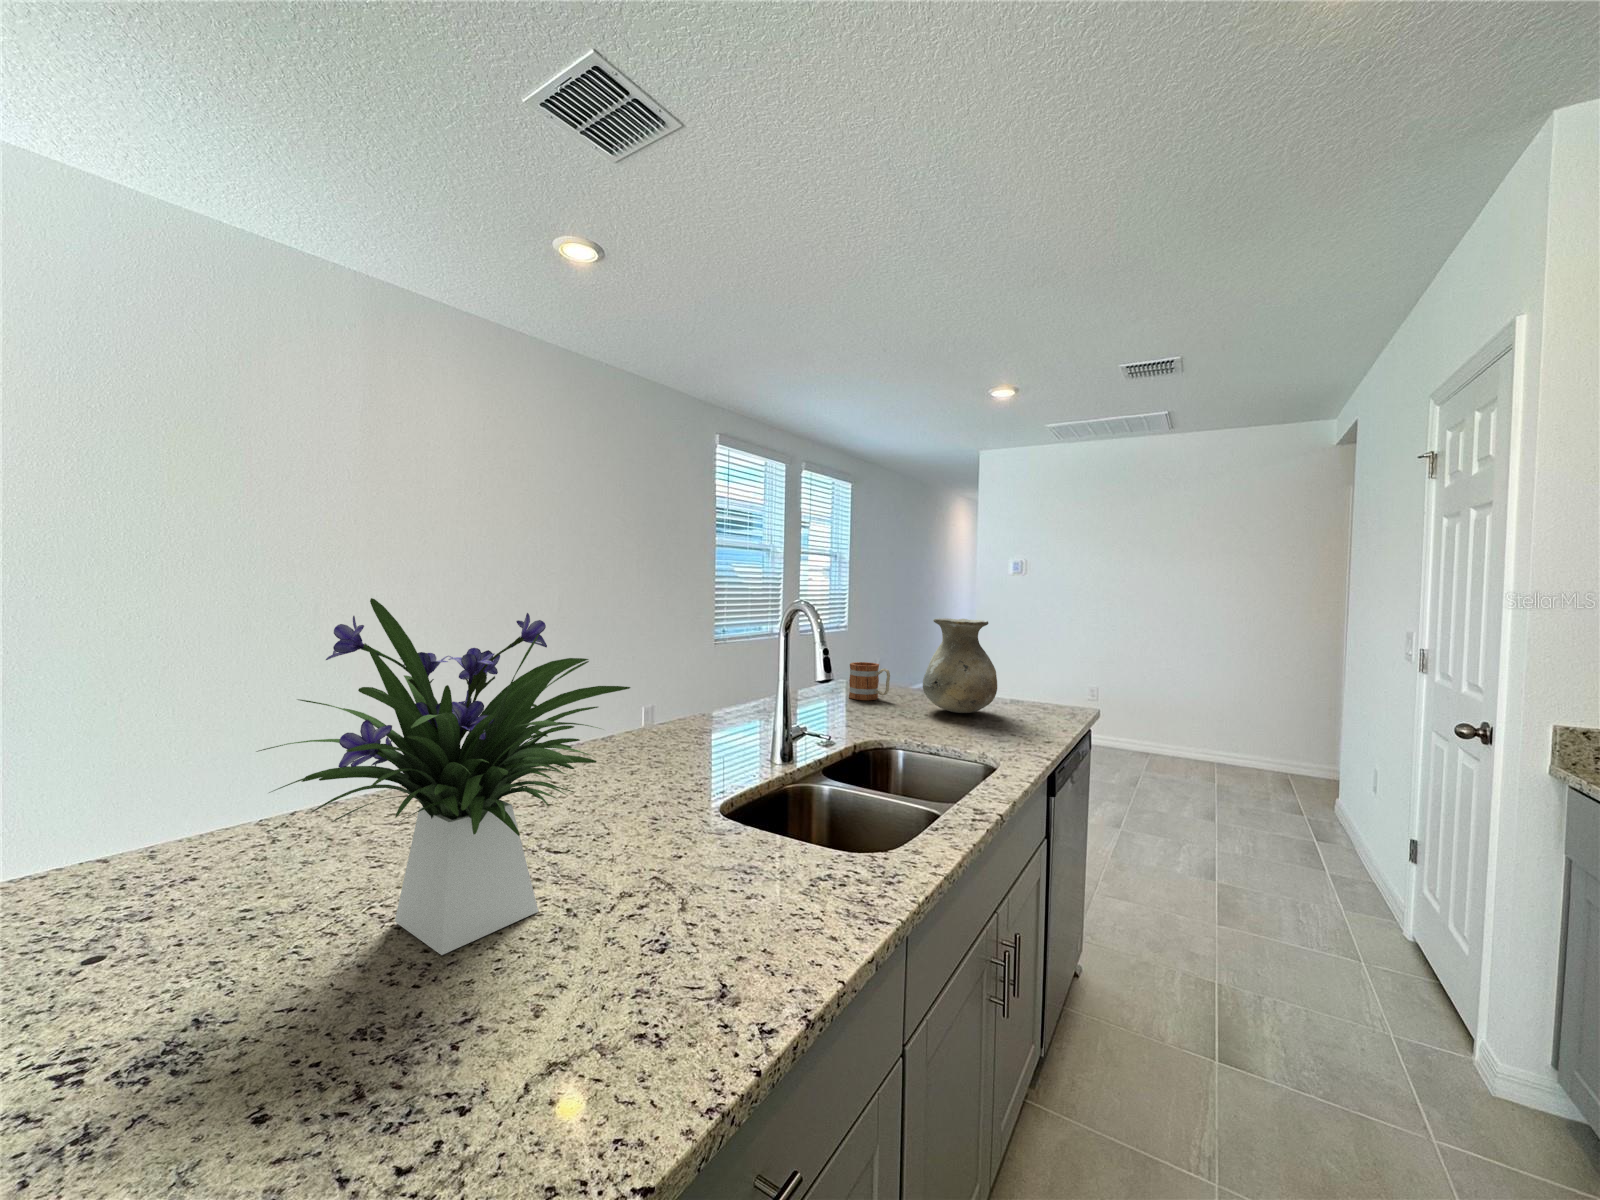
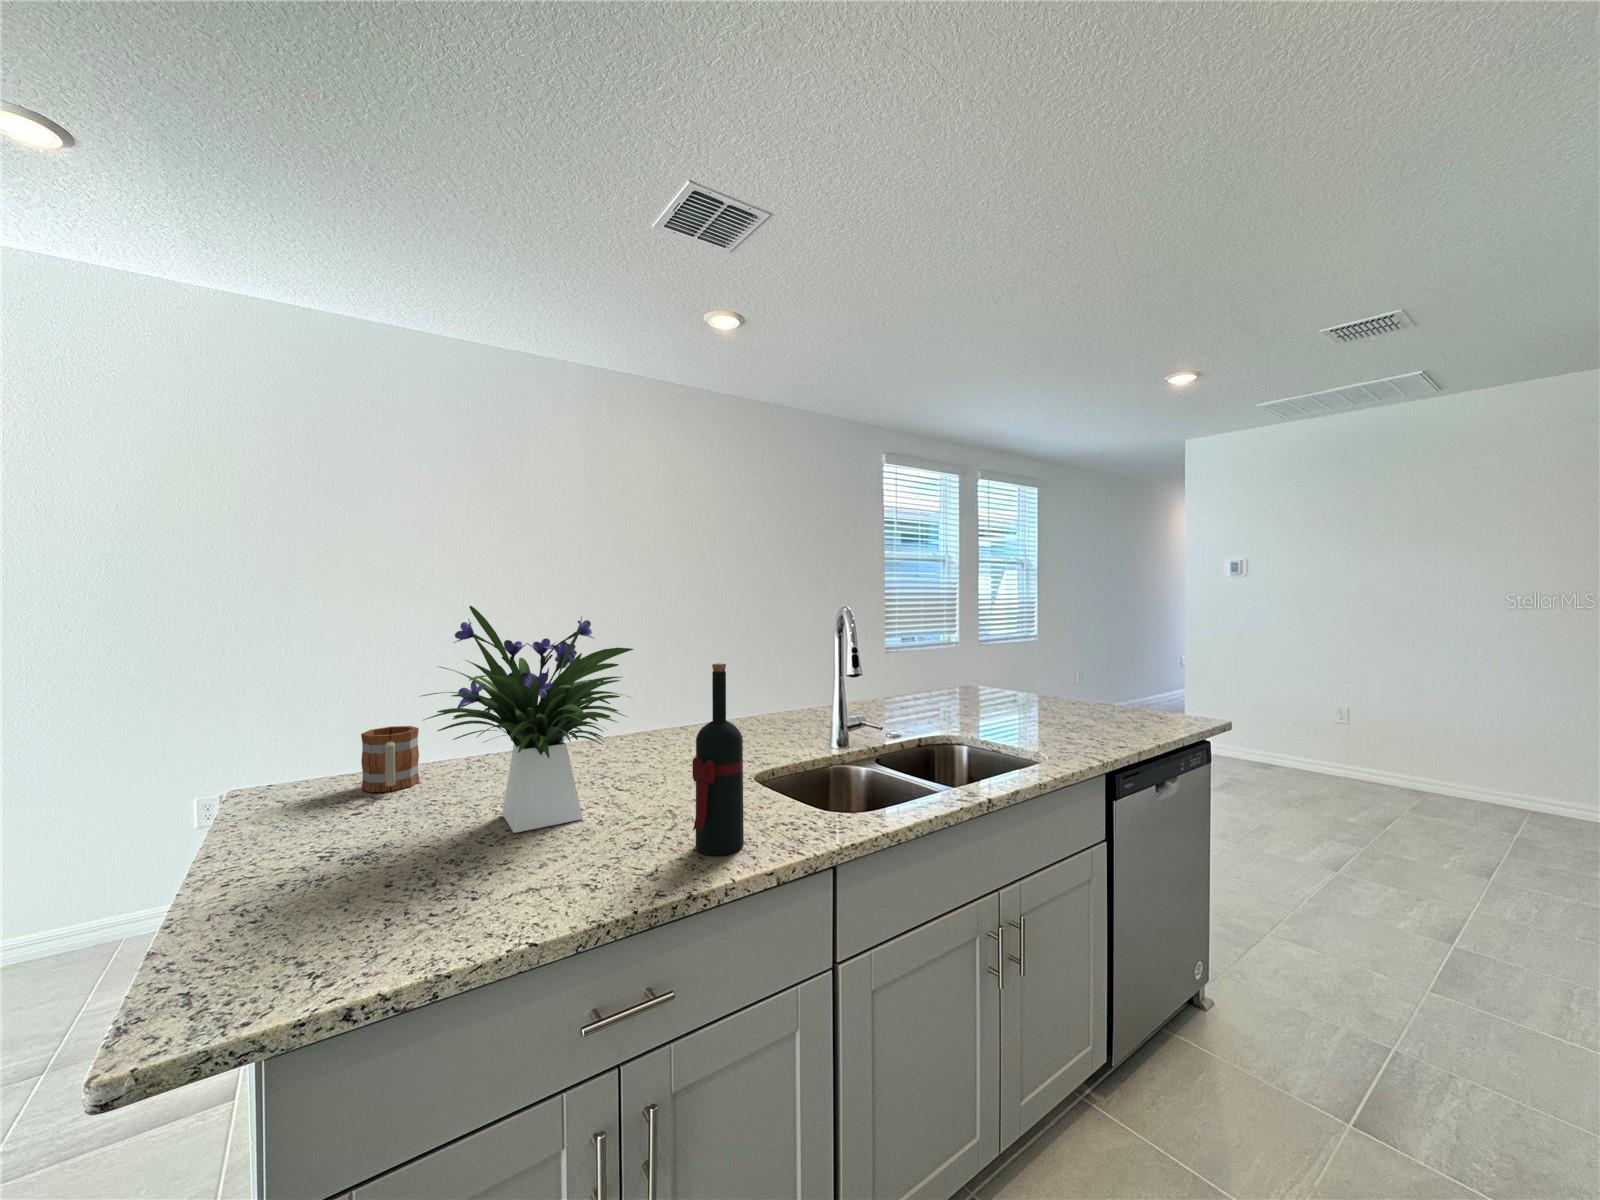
vase: present [923,618,997,713] -> none [1013,623,1092,716]
mug: present [849,662,890,700] -> present [361,726,419,792]
wine bottle: none [743,682,809,945] -> present [693,663,744,855]

